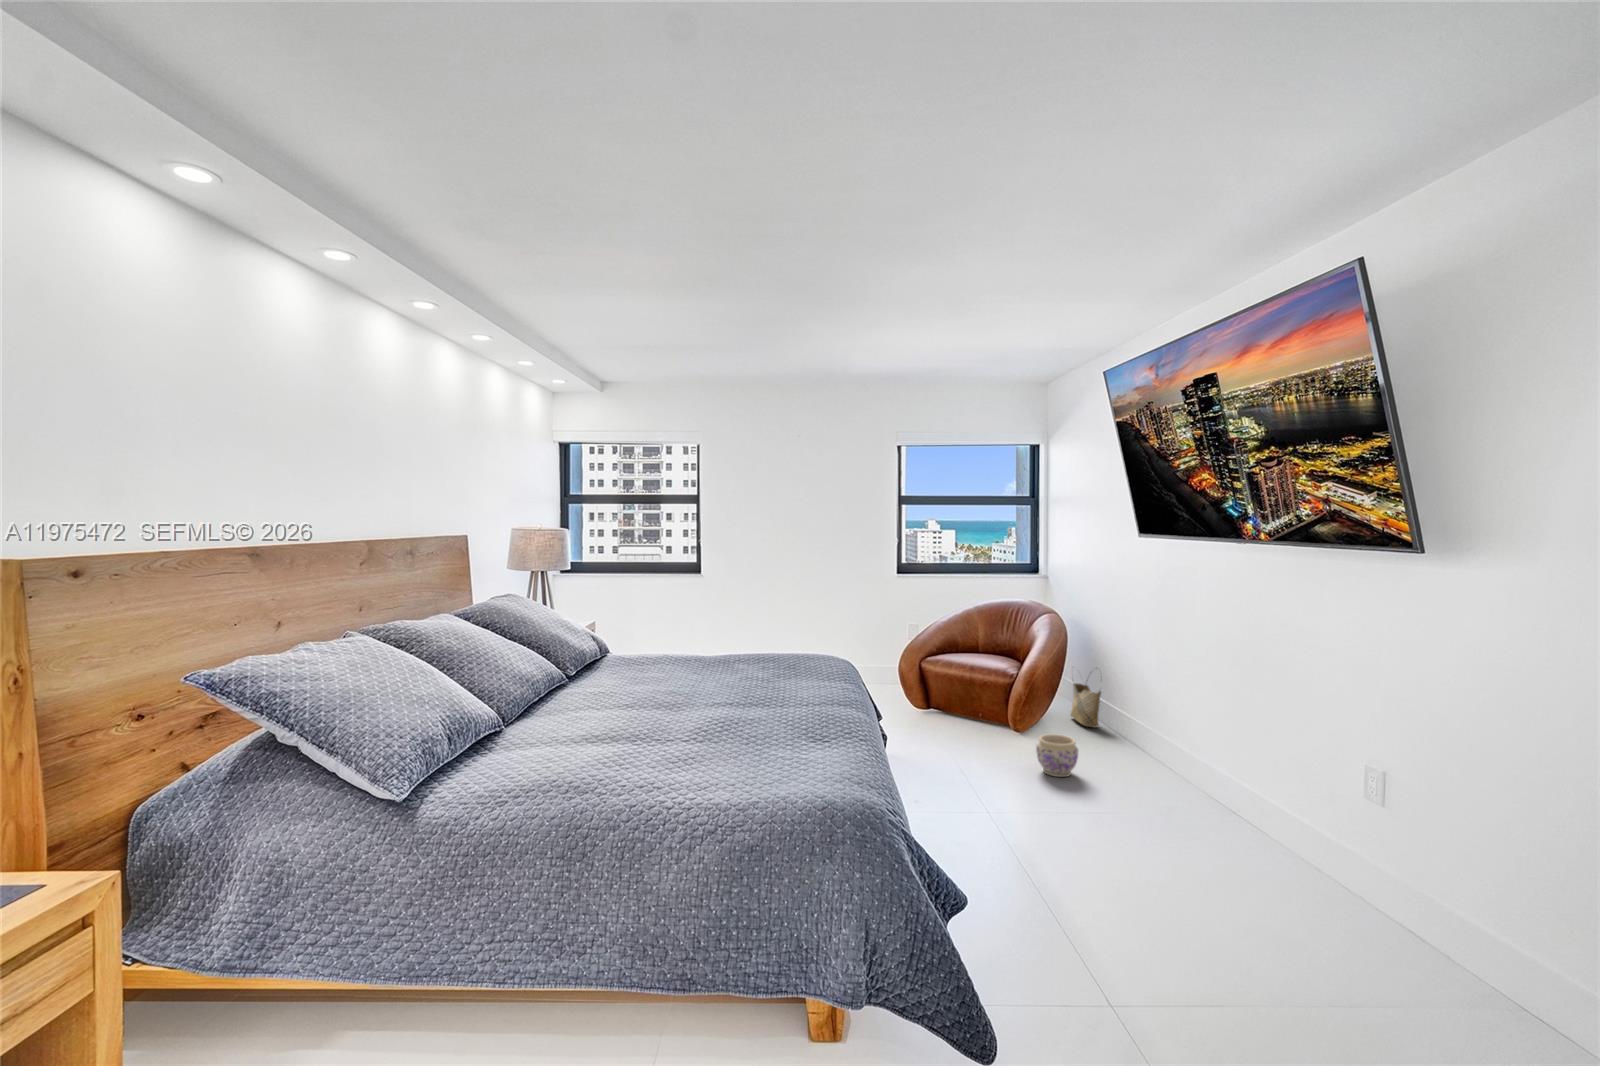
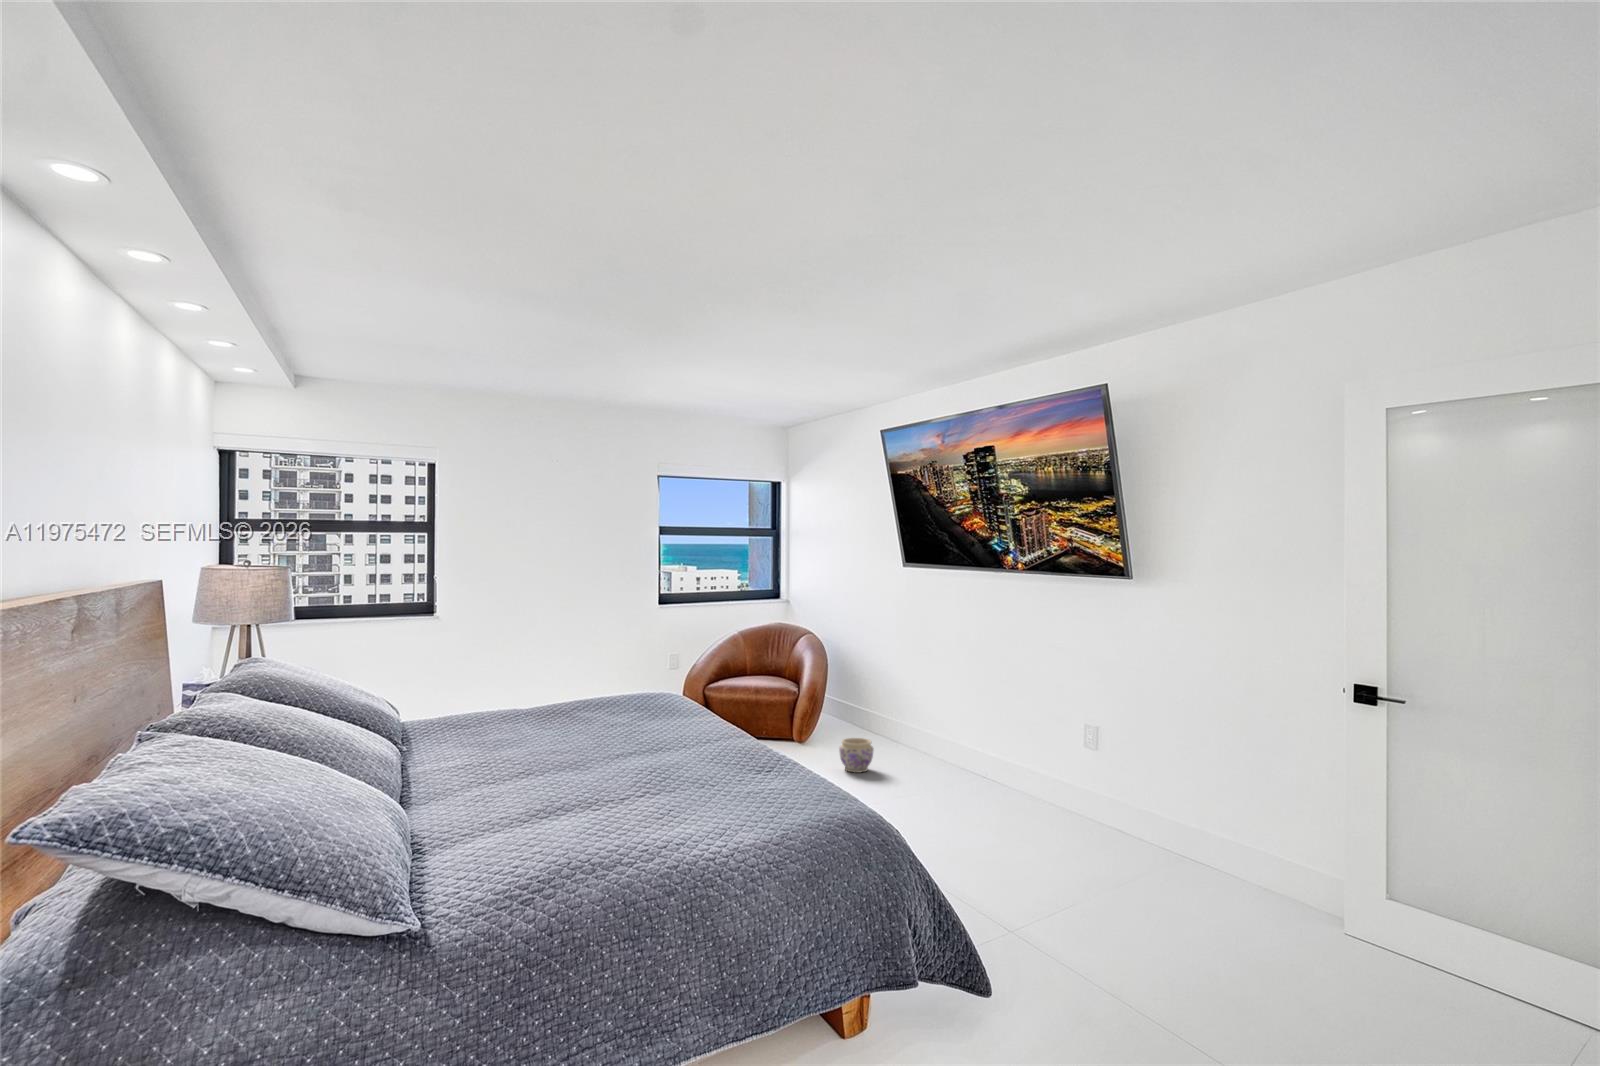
woven basket: present [1070,683,1101,728] -> none [832,684,862,736]

